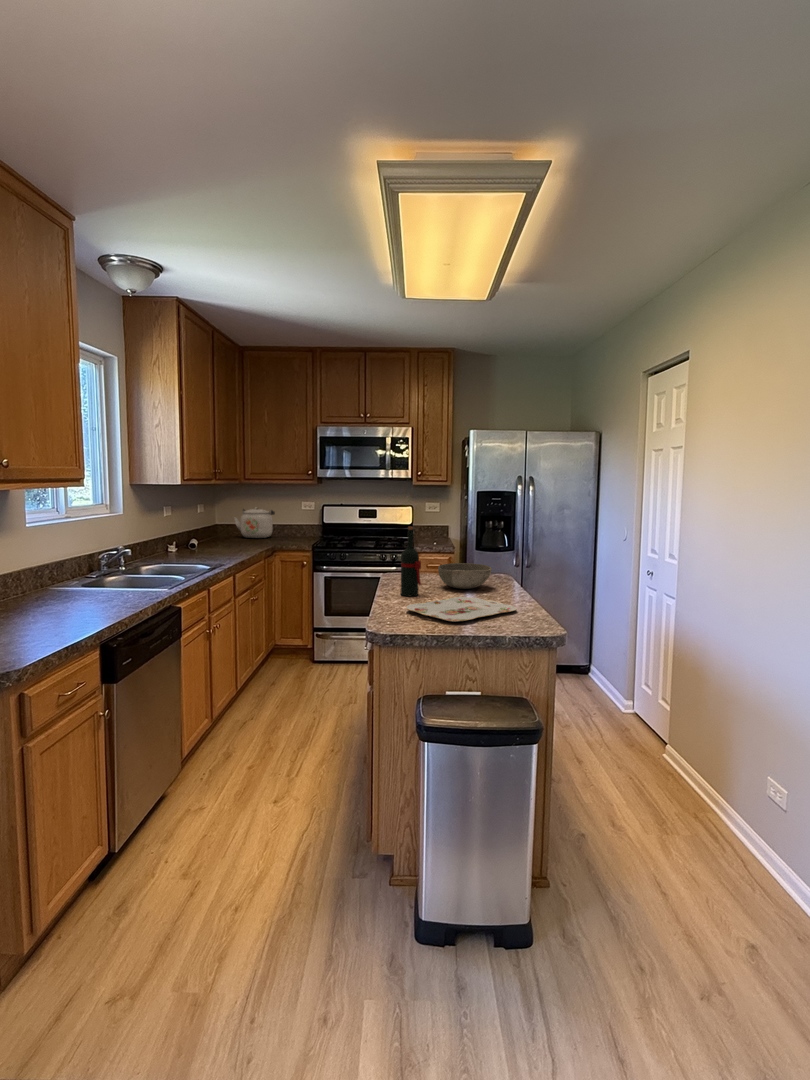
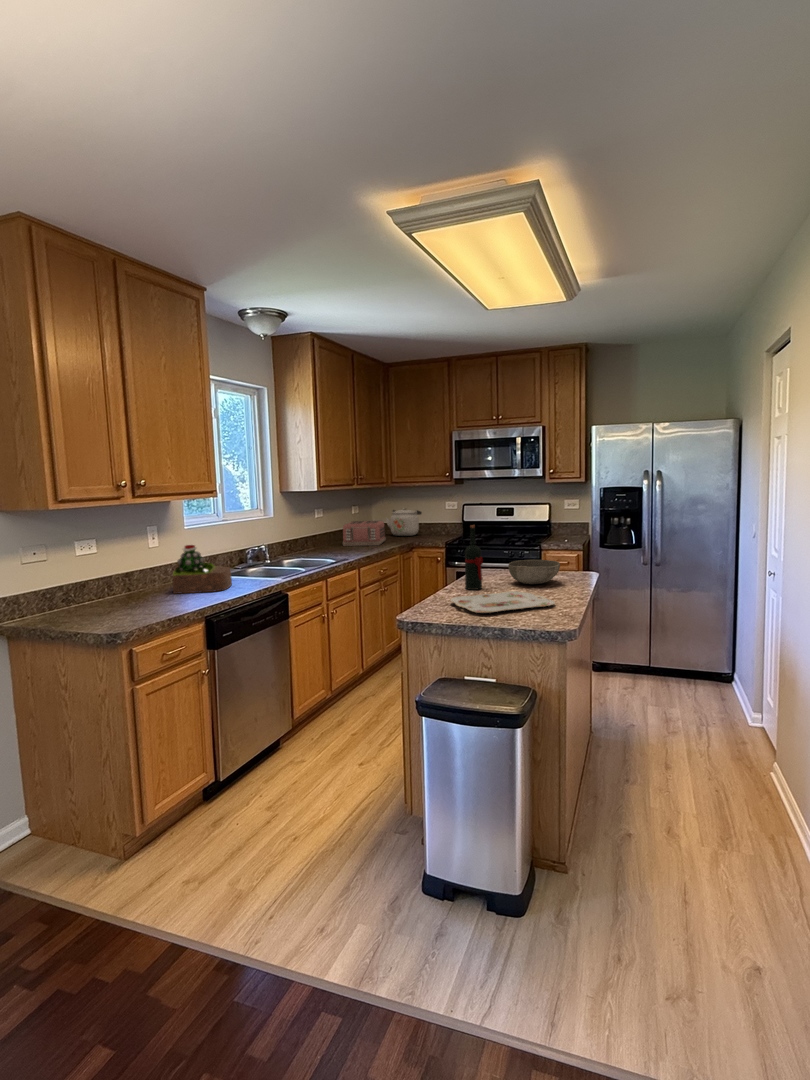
toaster: none [196,521,242,549] -> present [343,521,386,546]
succulent plant: none [31,548,106,613] -> present [173,545,232,594]

